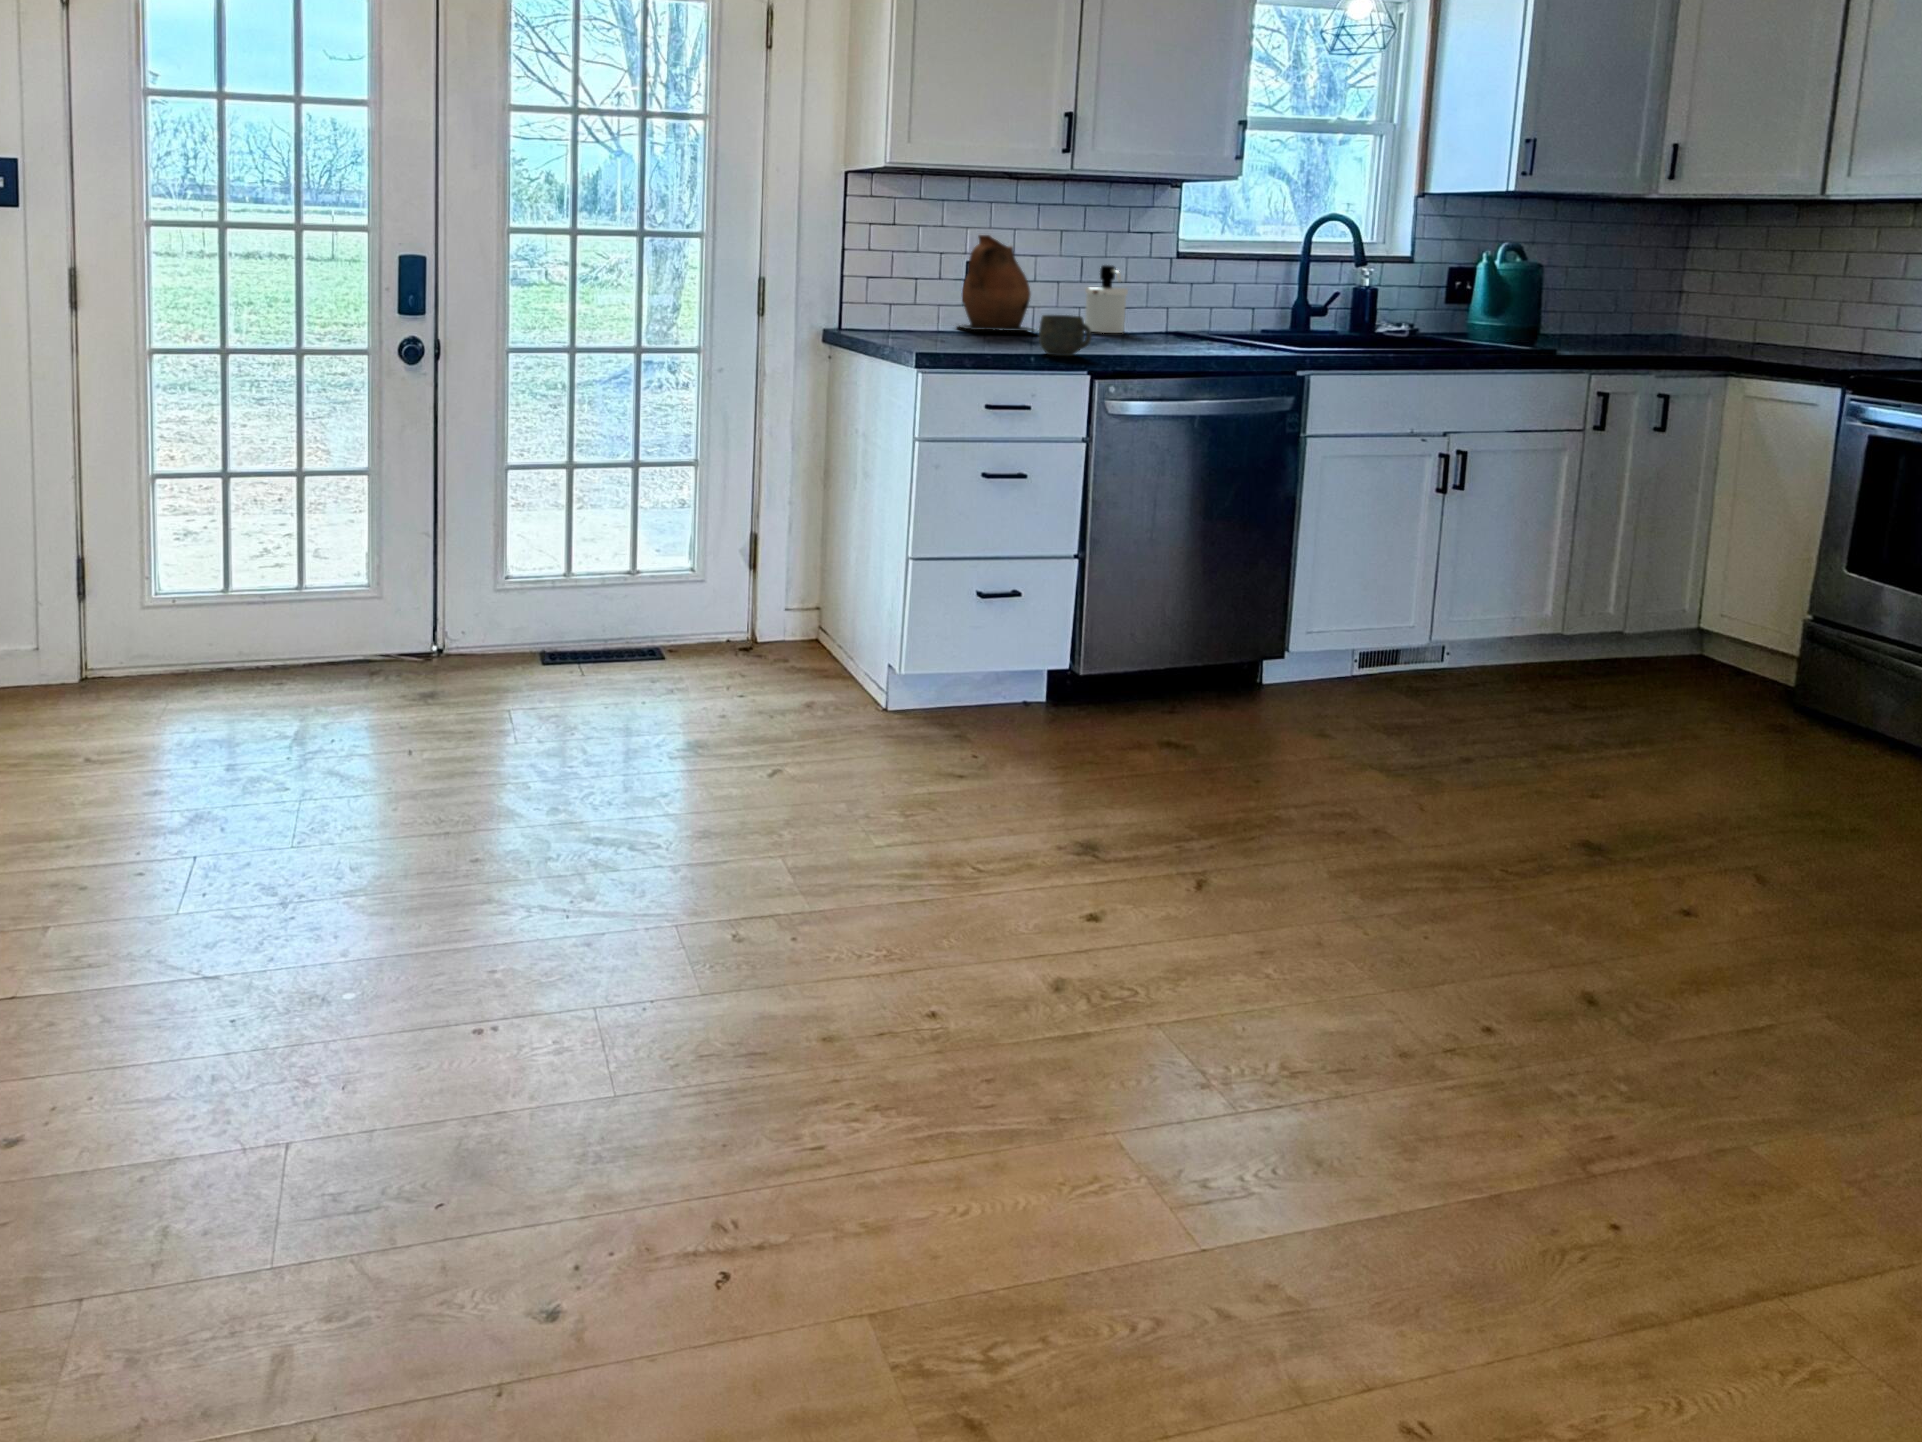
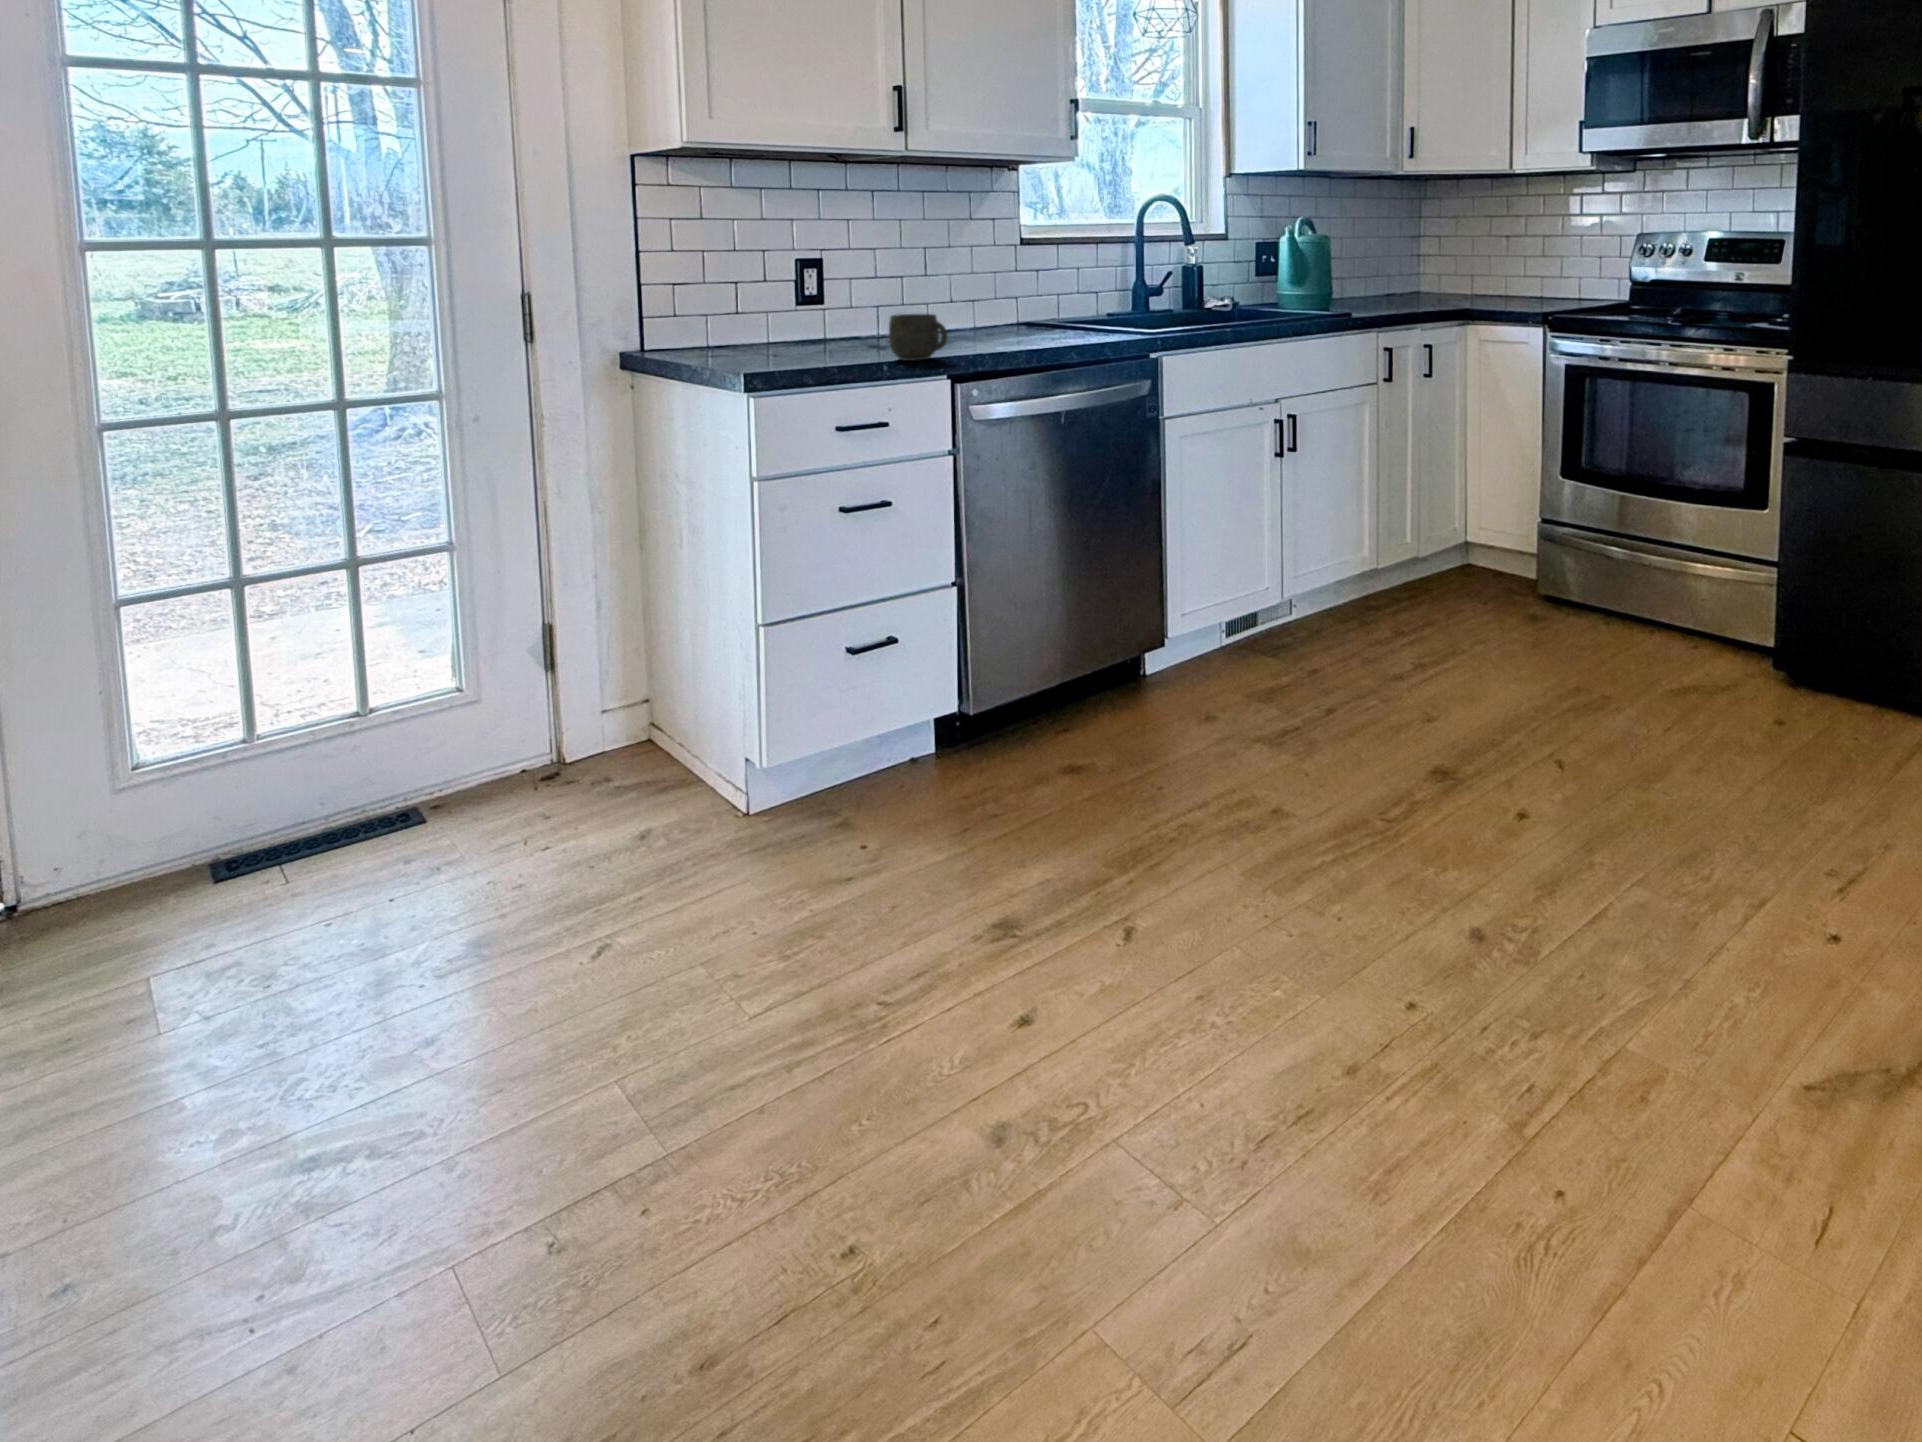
ceramic pitcher: present [958,235,1036,332] -> none [784,227,887,338]
soap dispenser: present [1085,265,1128,333] -> none [931,256,976,329]

